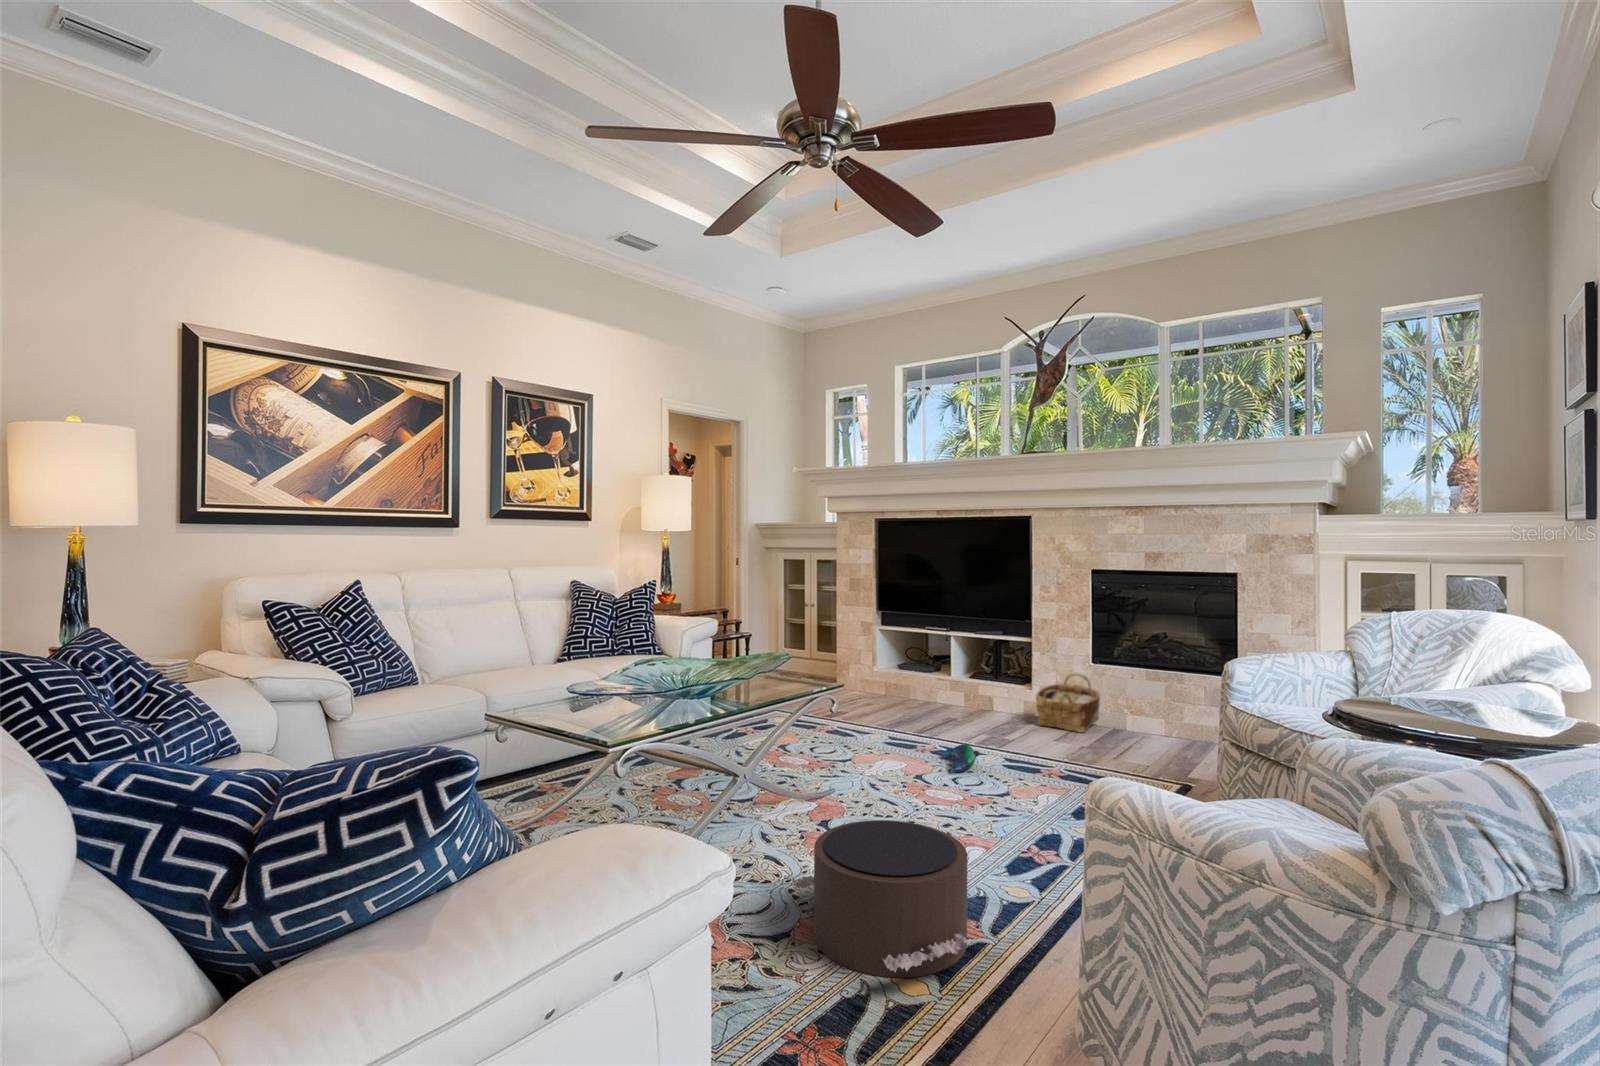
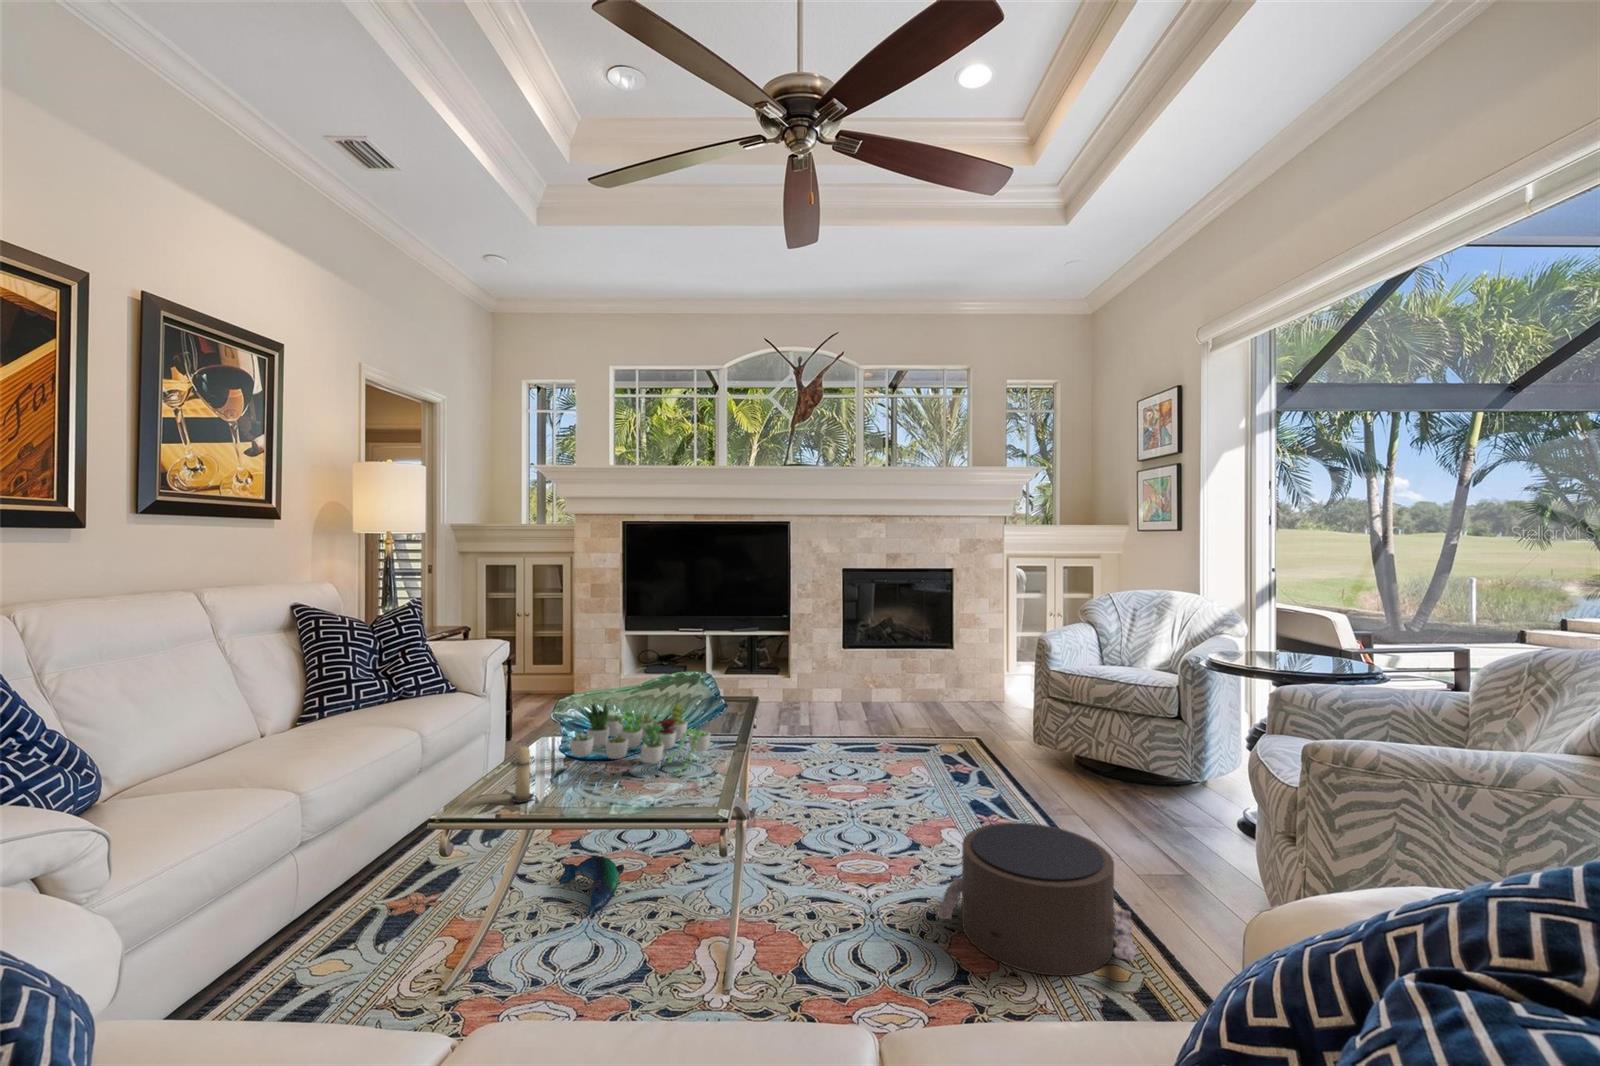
succulent plant: none [574,652,691,713] -> present [570,703,710,774]
candle: none [527,667,549,710] -> present [511,745,535,802]
woven basket: present [1036,674,1100,733] -> none [812,659,863,711]
plush toy: present [941,745,979,773] -> present [559,856,624,915]

